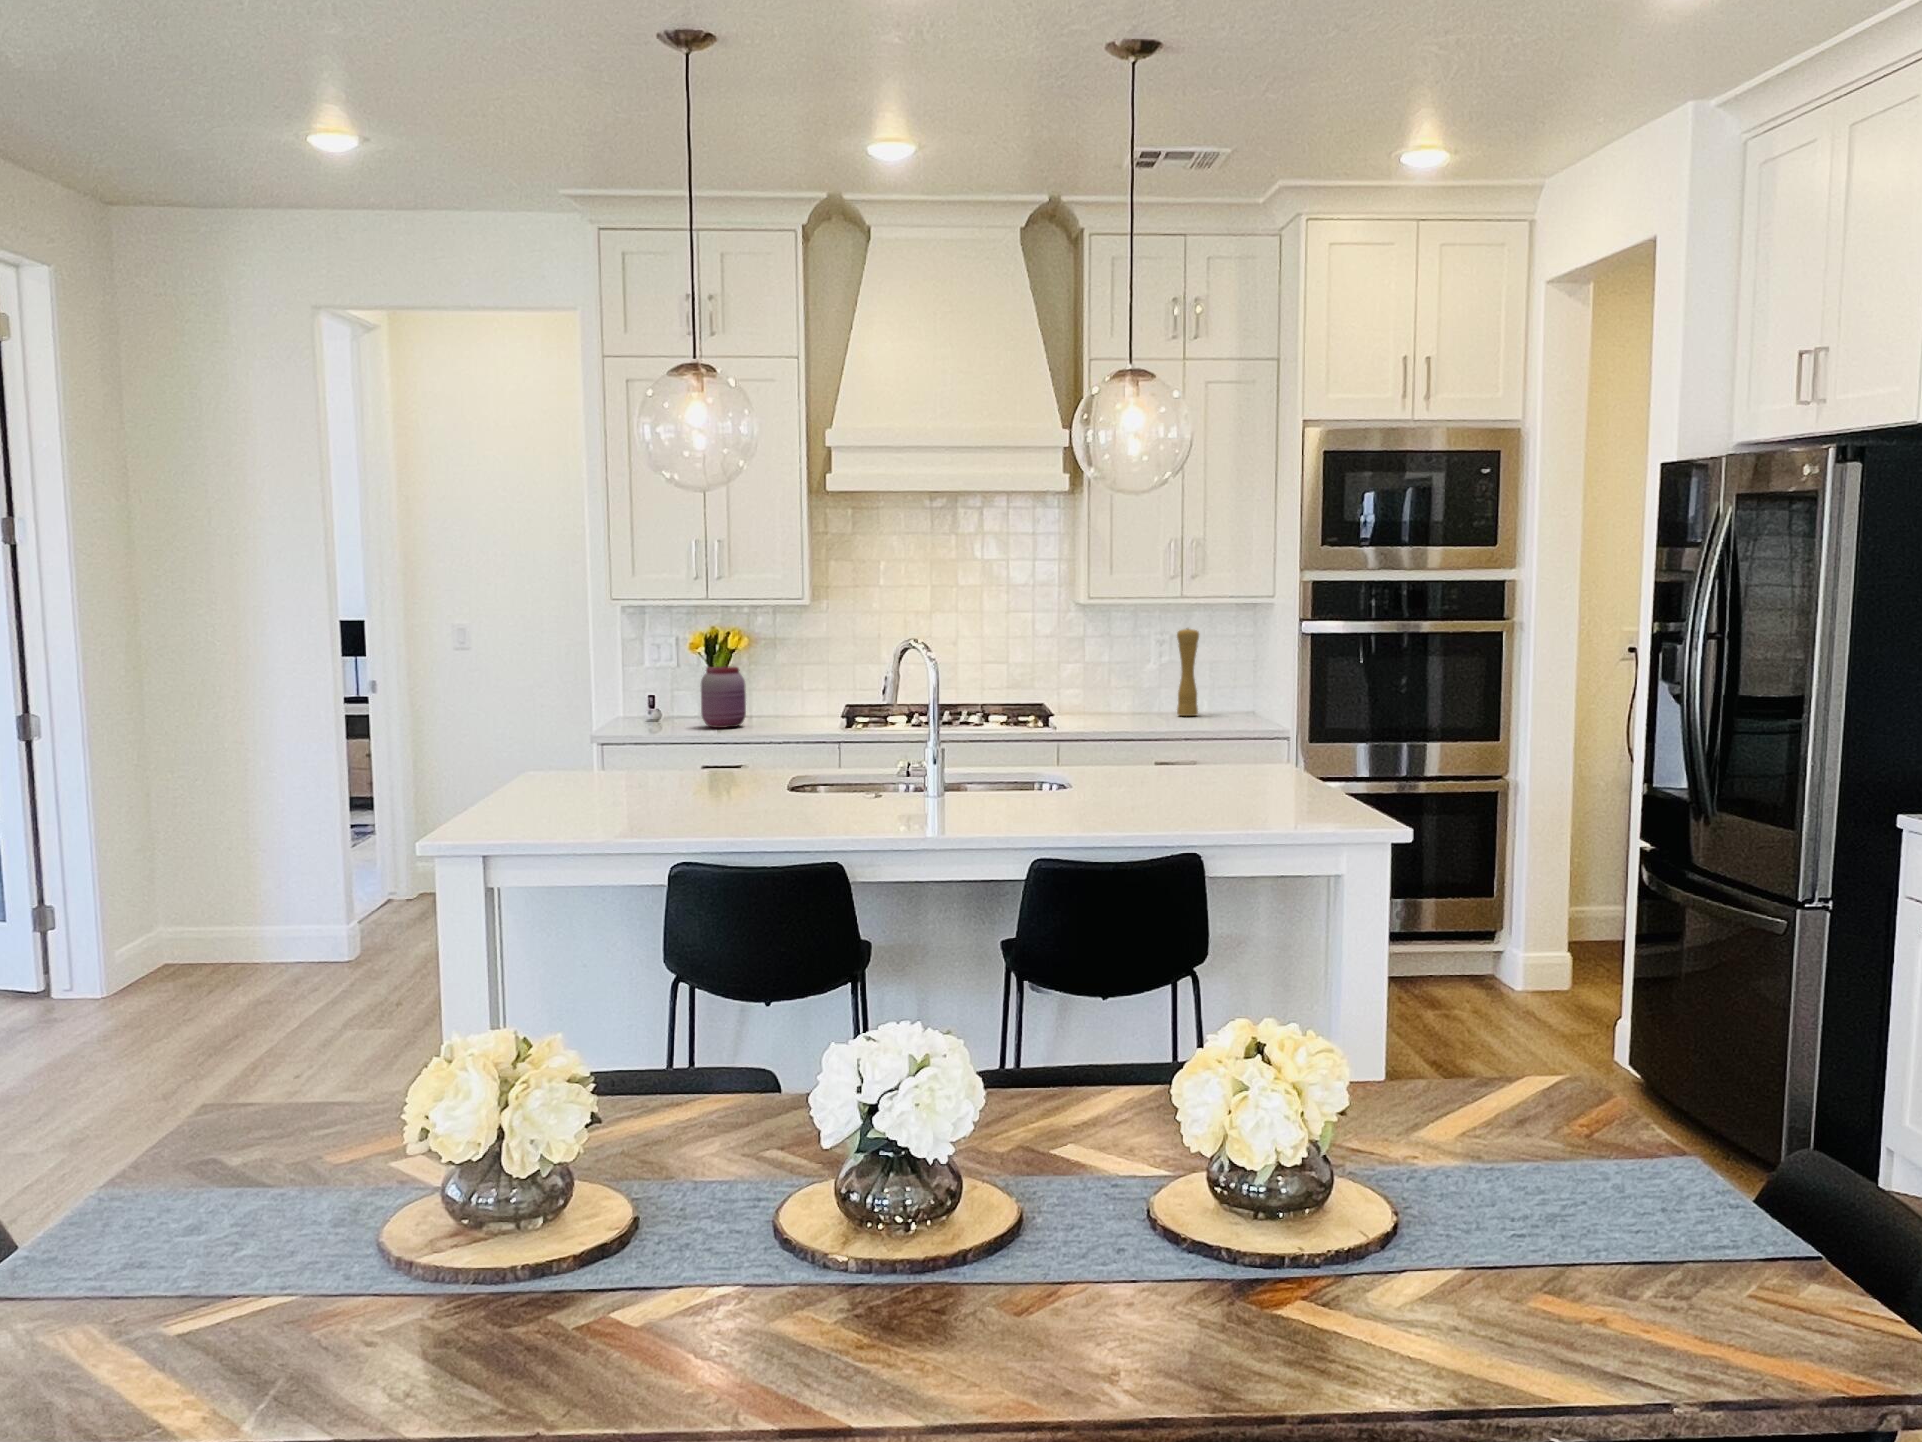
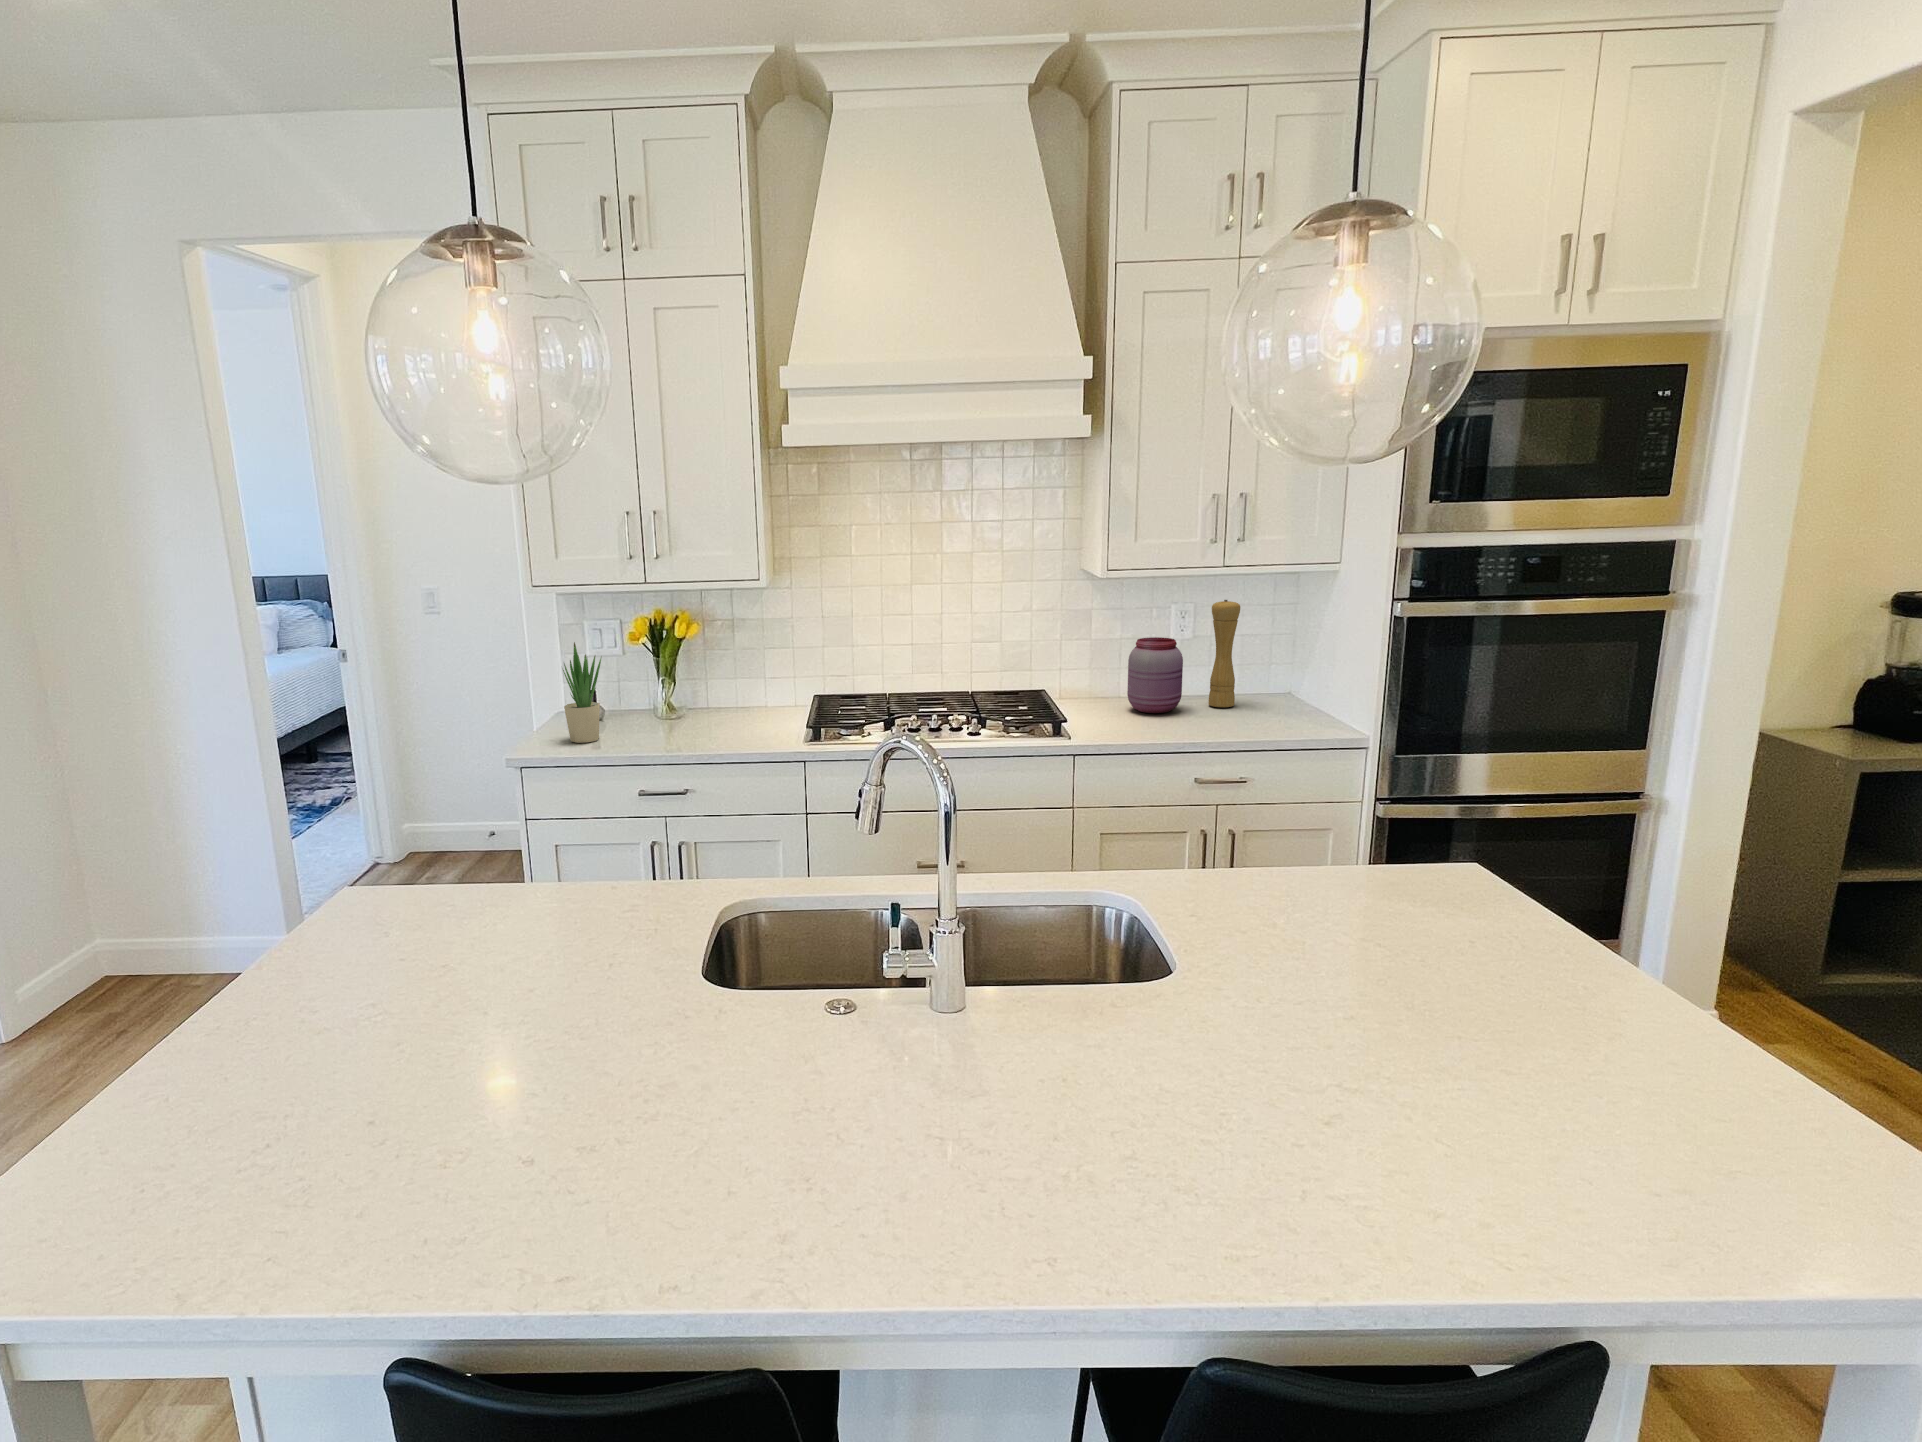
potted plant: none [634,645,669,730] -> present [563,642,601,743]
jar: present [701,667,746,728] -> present [1127,637,1183,713]

